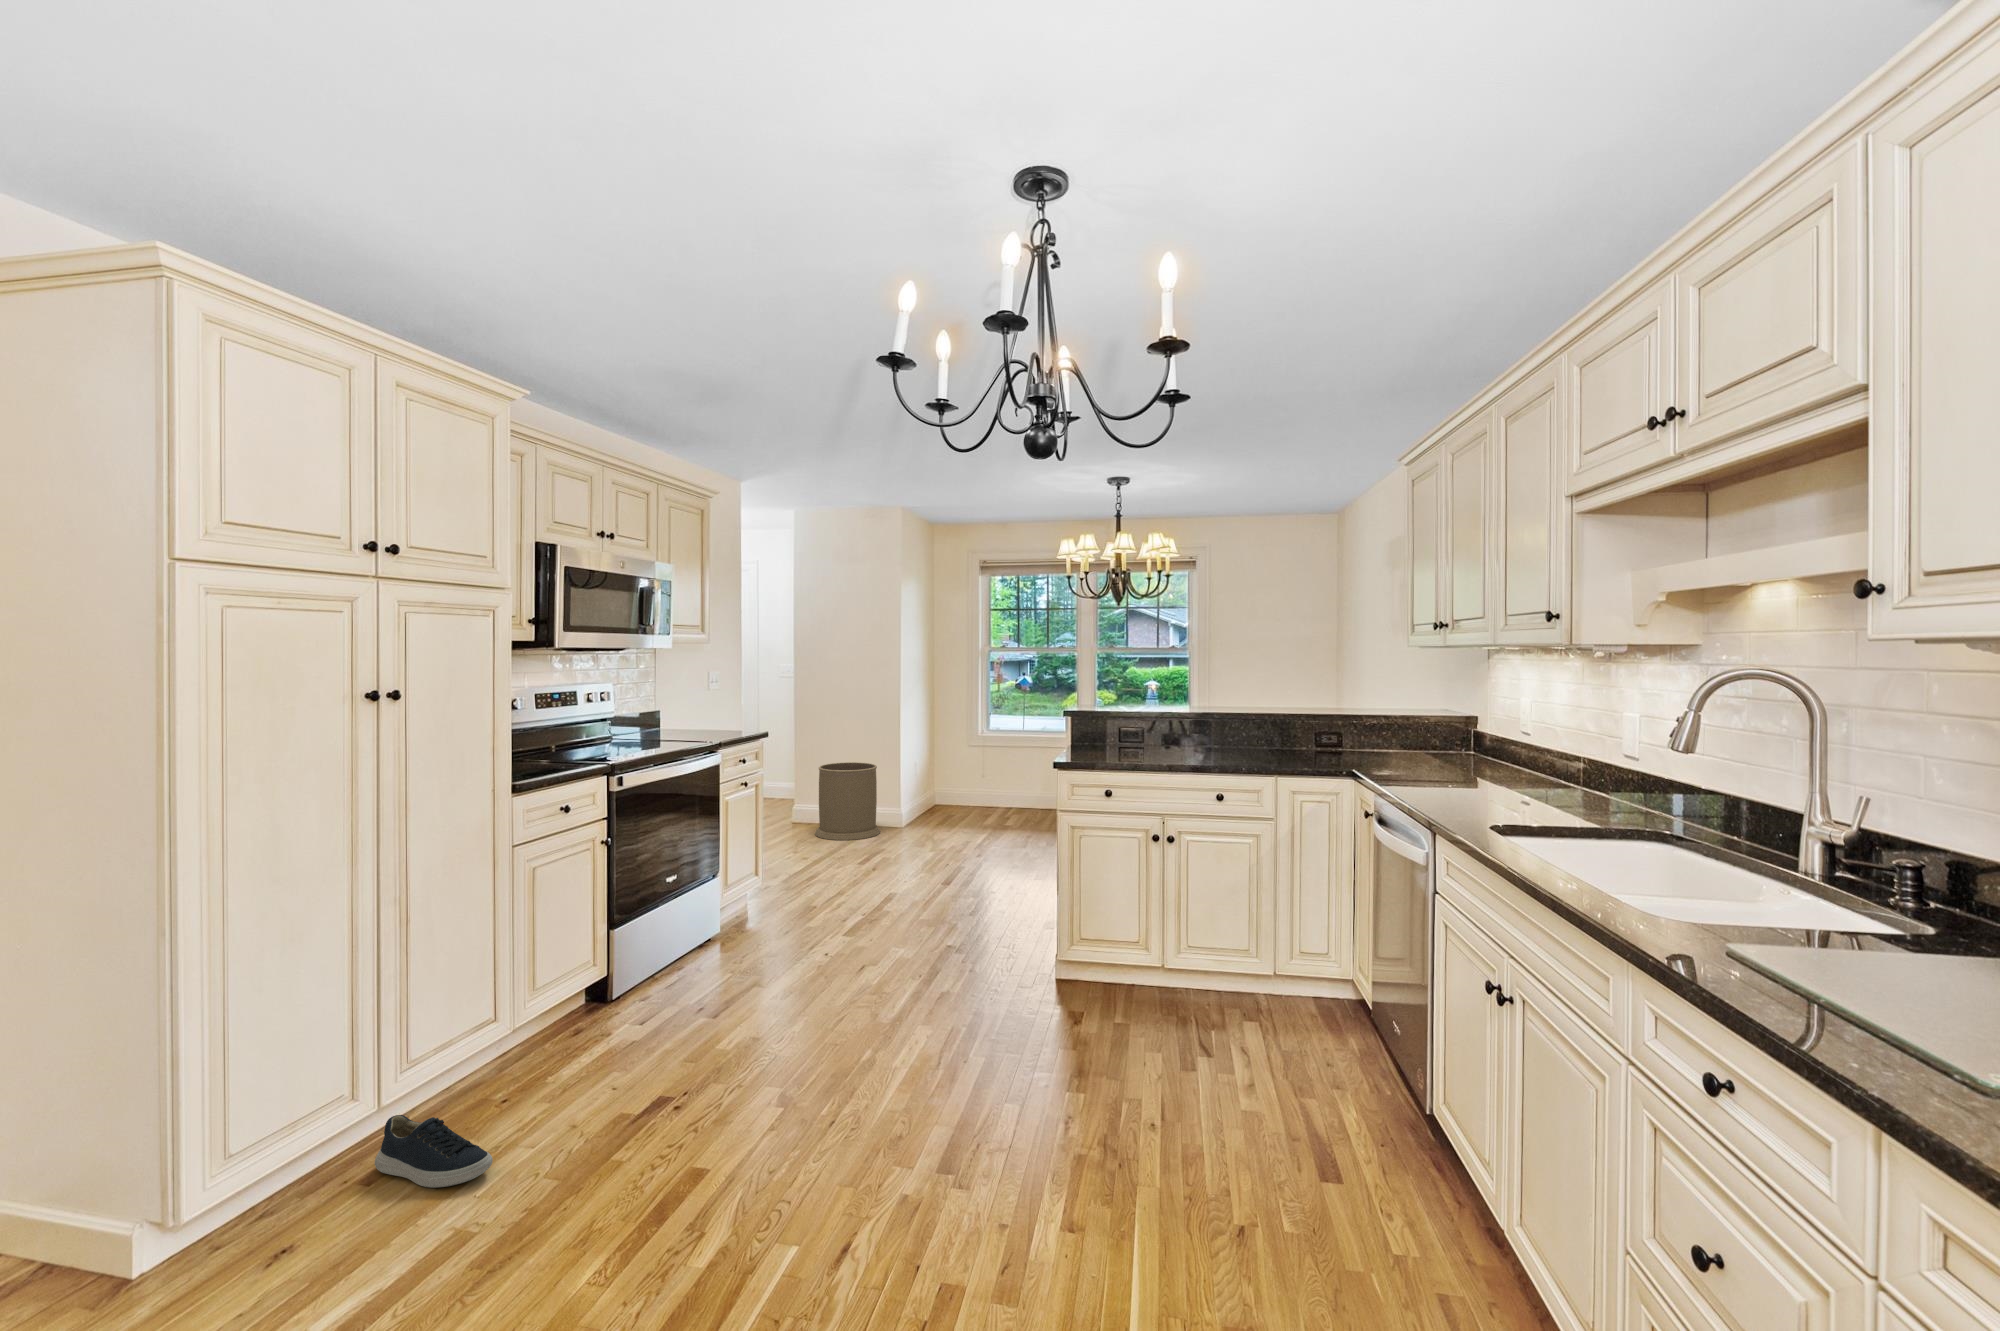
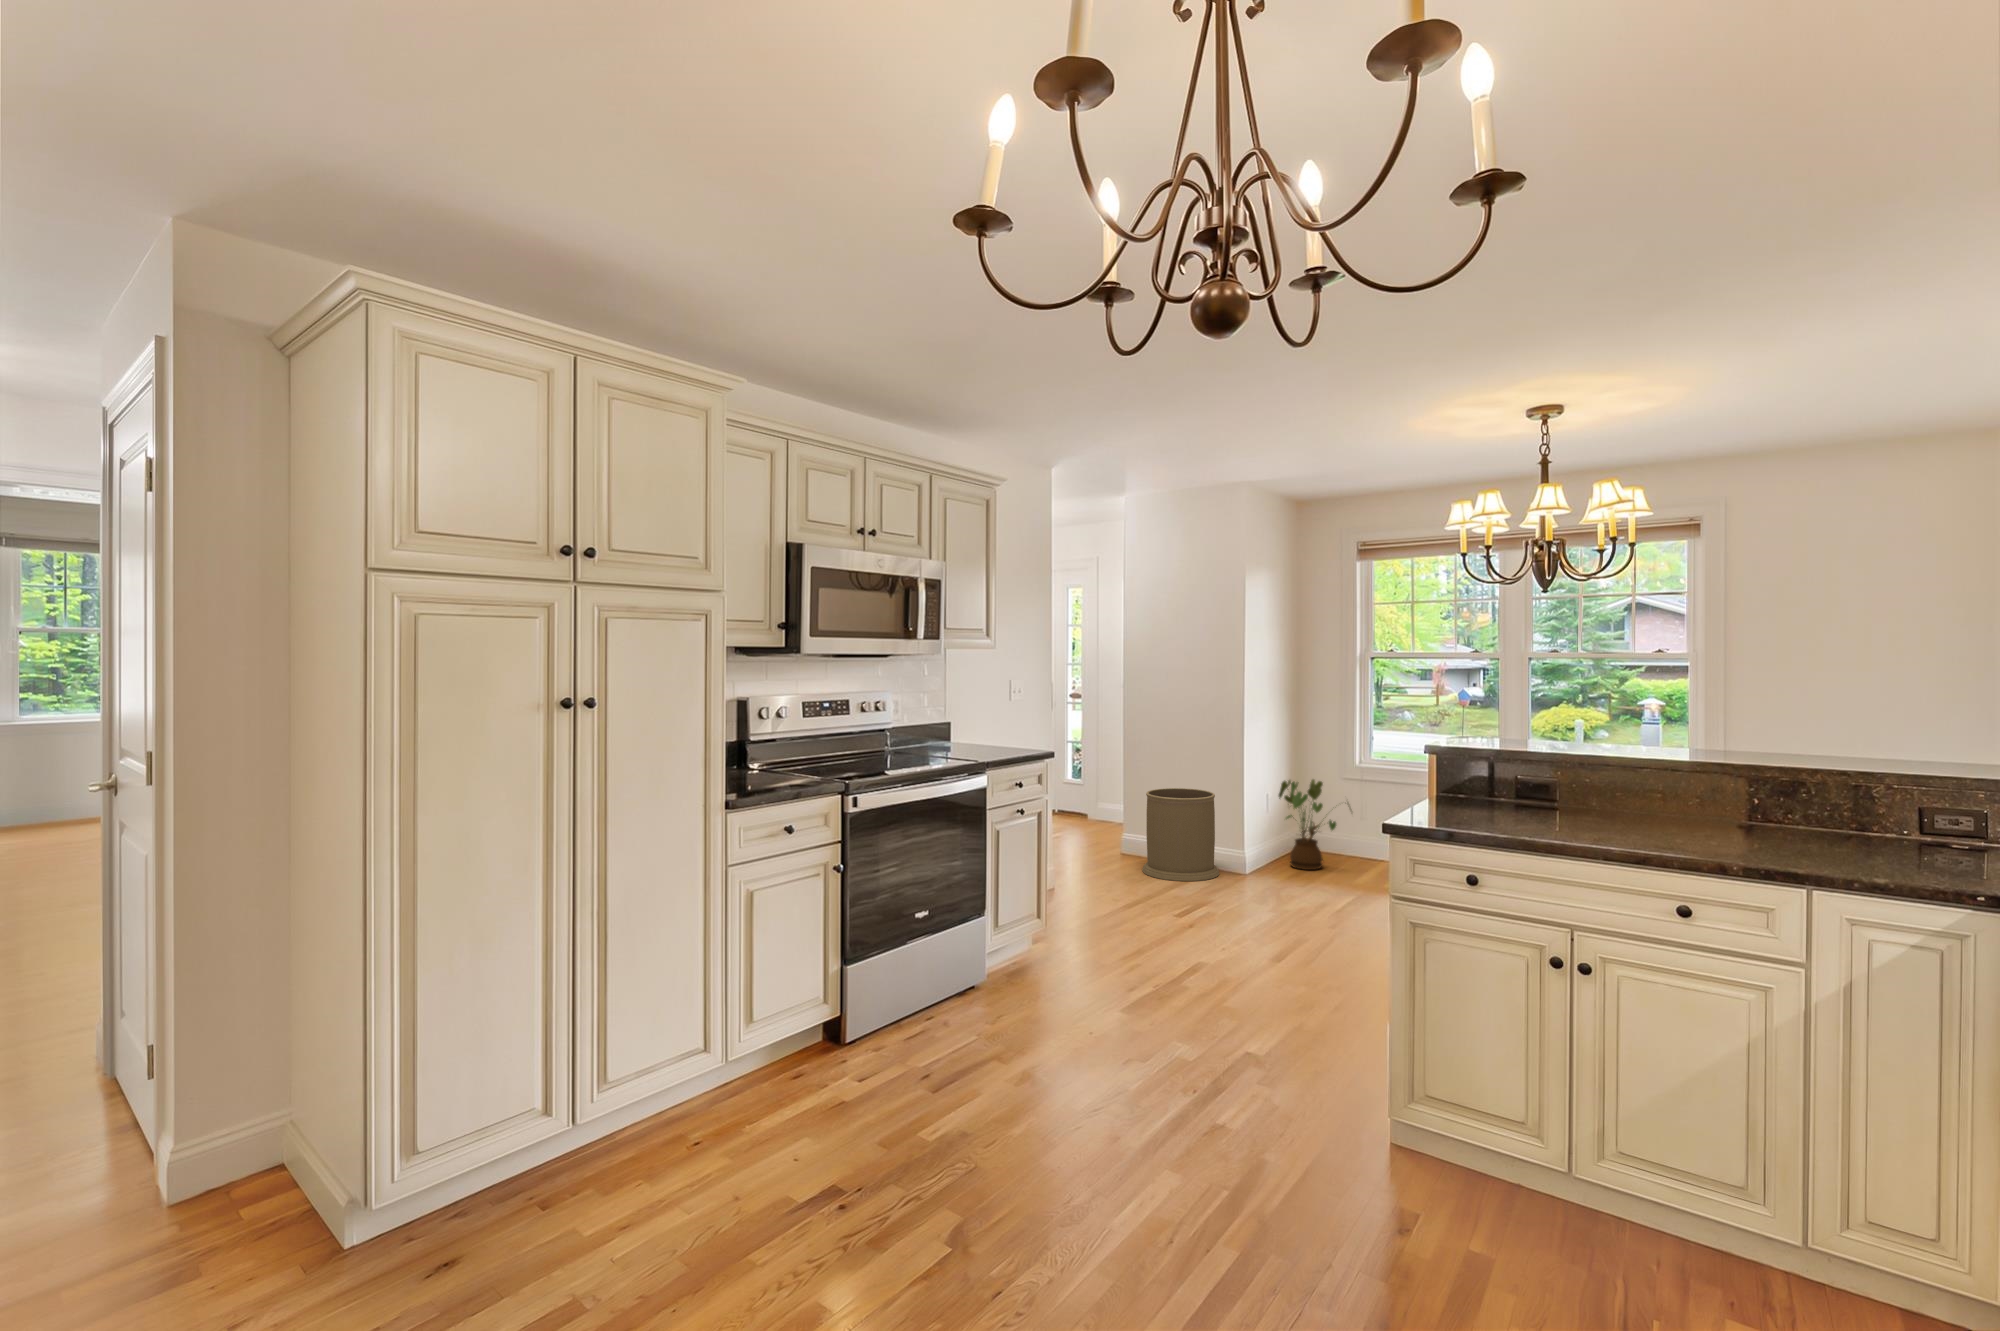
house plant: none [923,749,980,822] -> present [1279,779,1351,870]
shoe: present [375,1115,493,1188] -> none [552,1144,642,1240]

